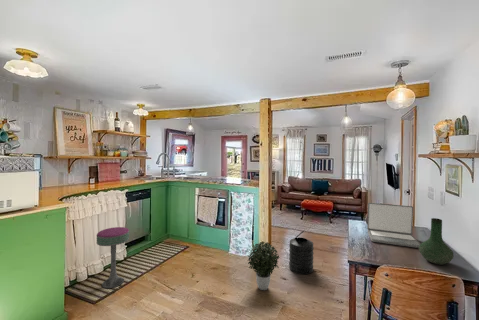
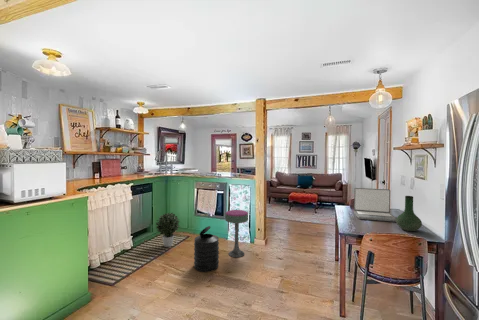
bar stool: present [97,227,129,288] -> present [225,210,248,257]
trash can: present [289,231,314,274] -> present [194,226,219,272]
potted plant: present [248,242,280,290] -> present [156,213,180,247]

